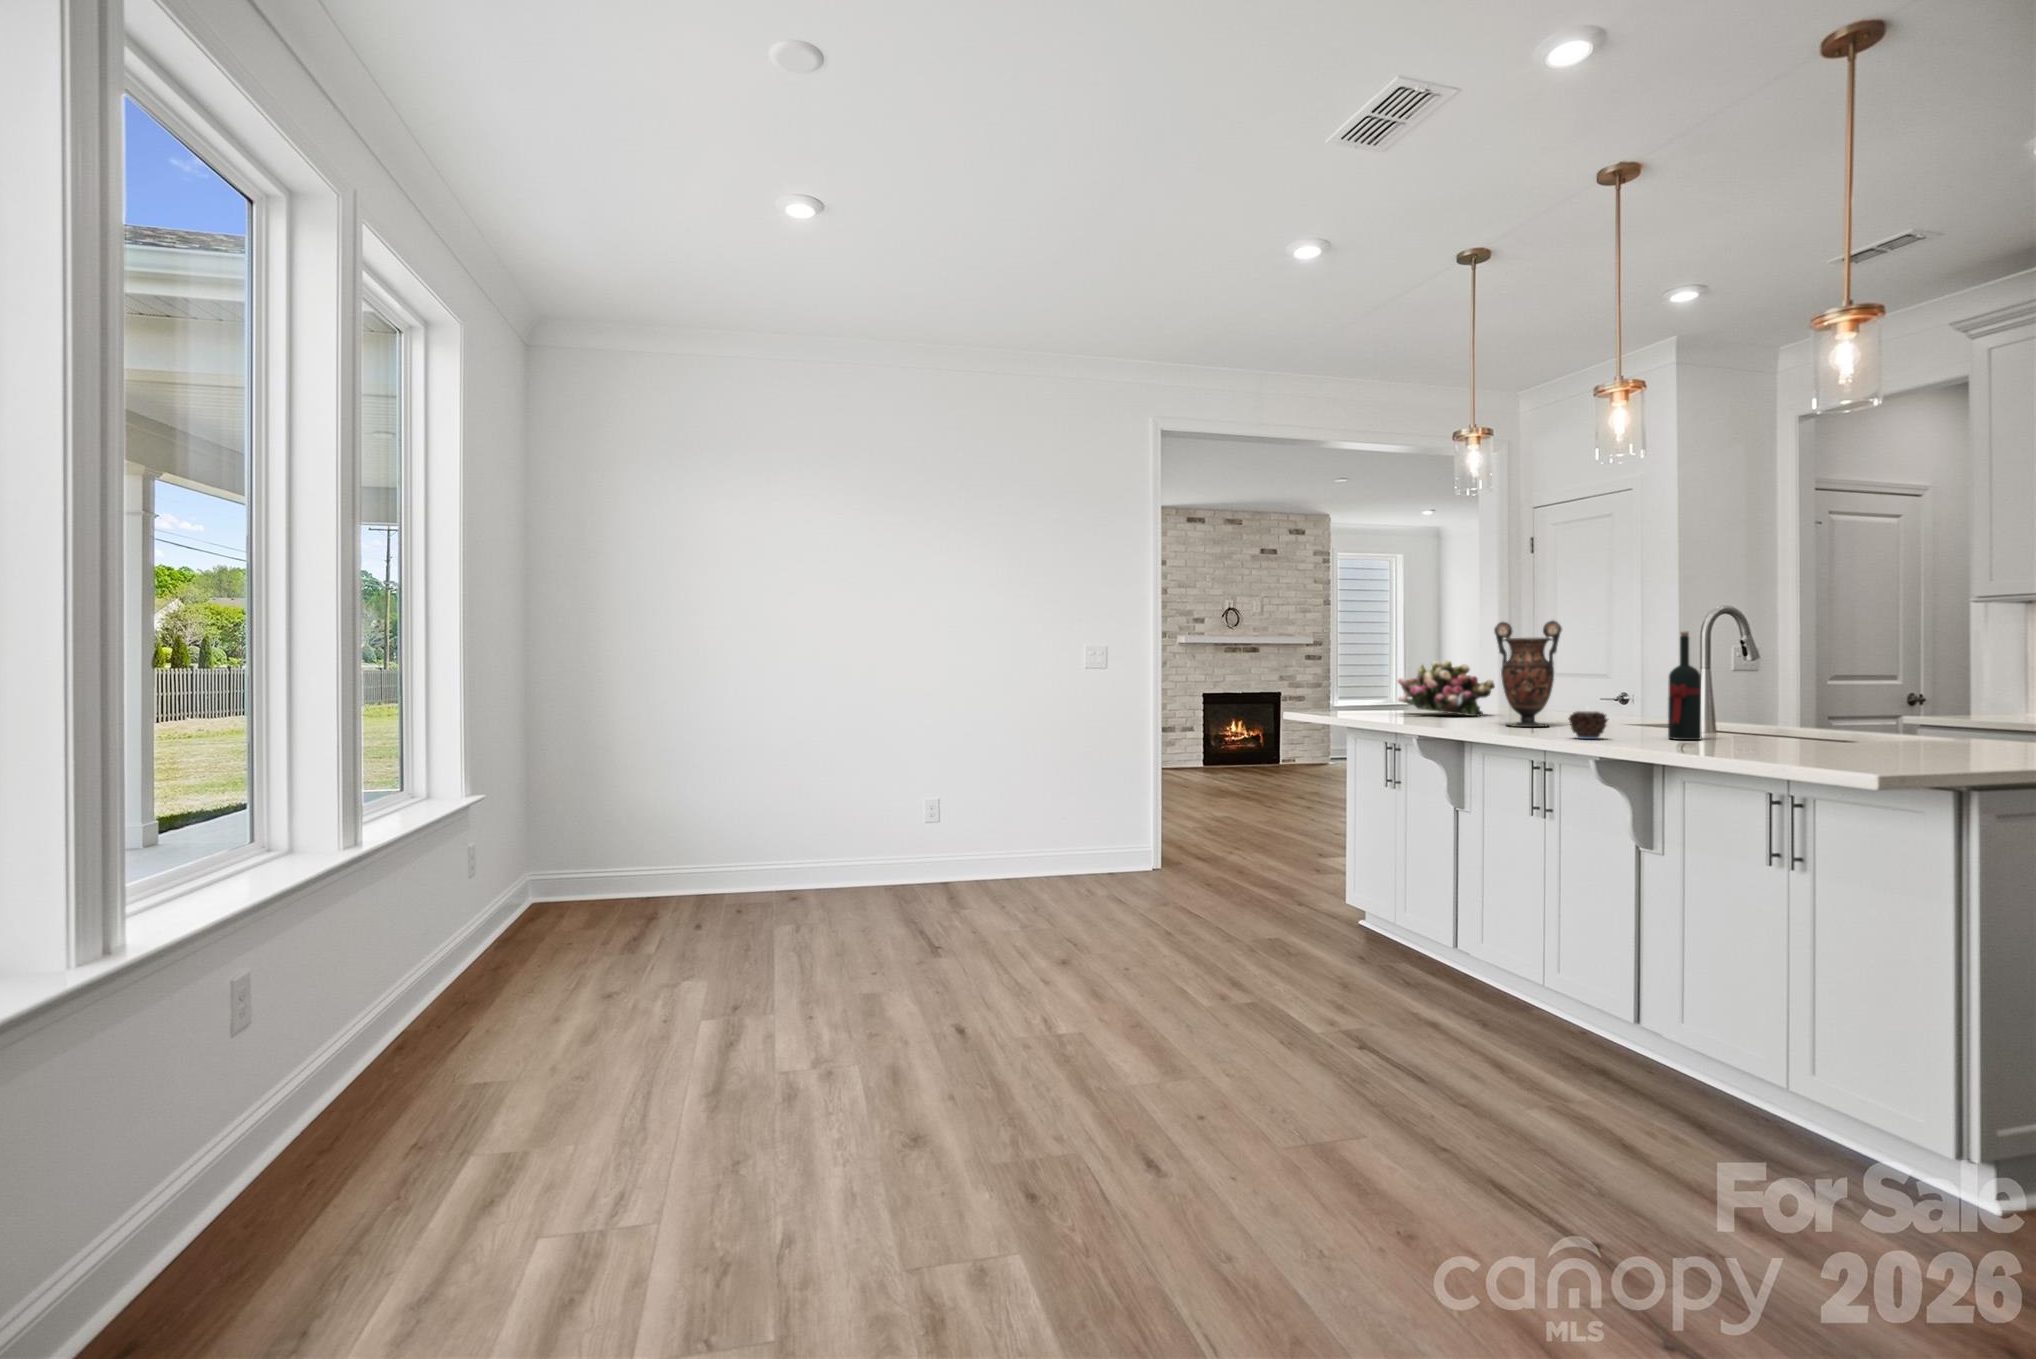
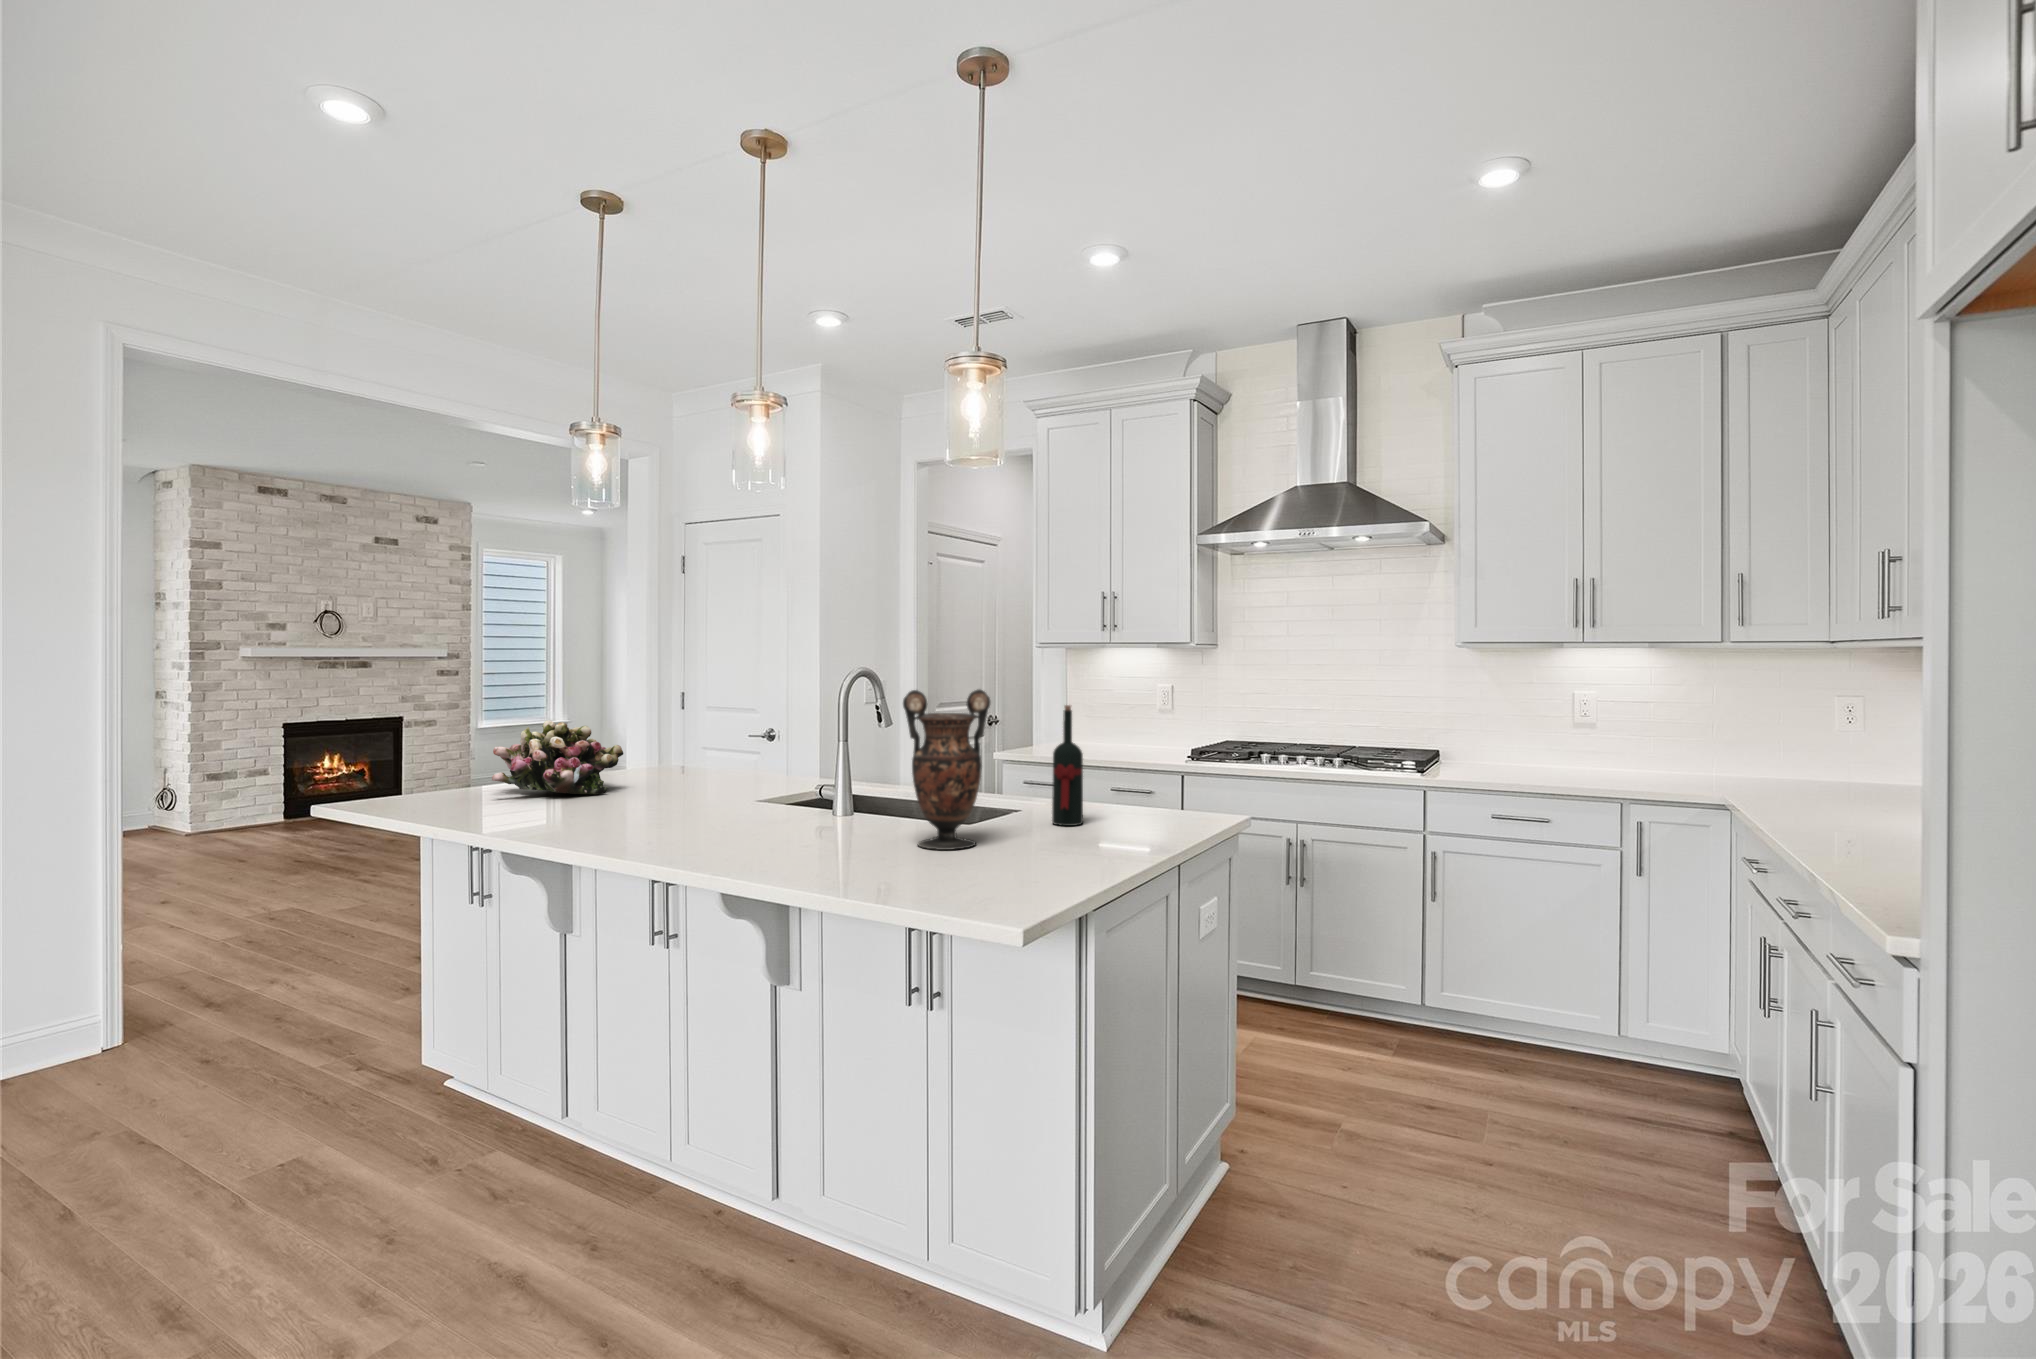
vase: present [1494,621,1562,727] -> present [903,689,990,850]
wine bottle: present [1668,632,1702,740] -> present [1052,705,1083,826]
candle: present [1569,711,1608,739] -> none [697,809,745,854]

